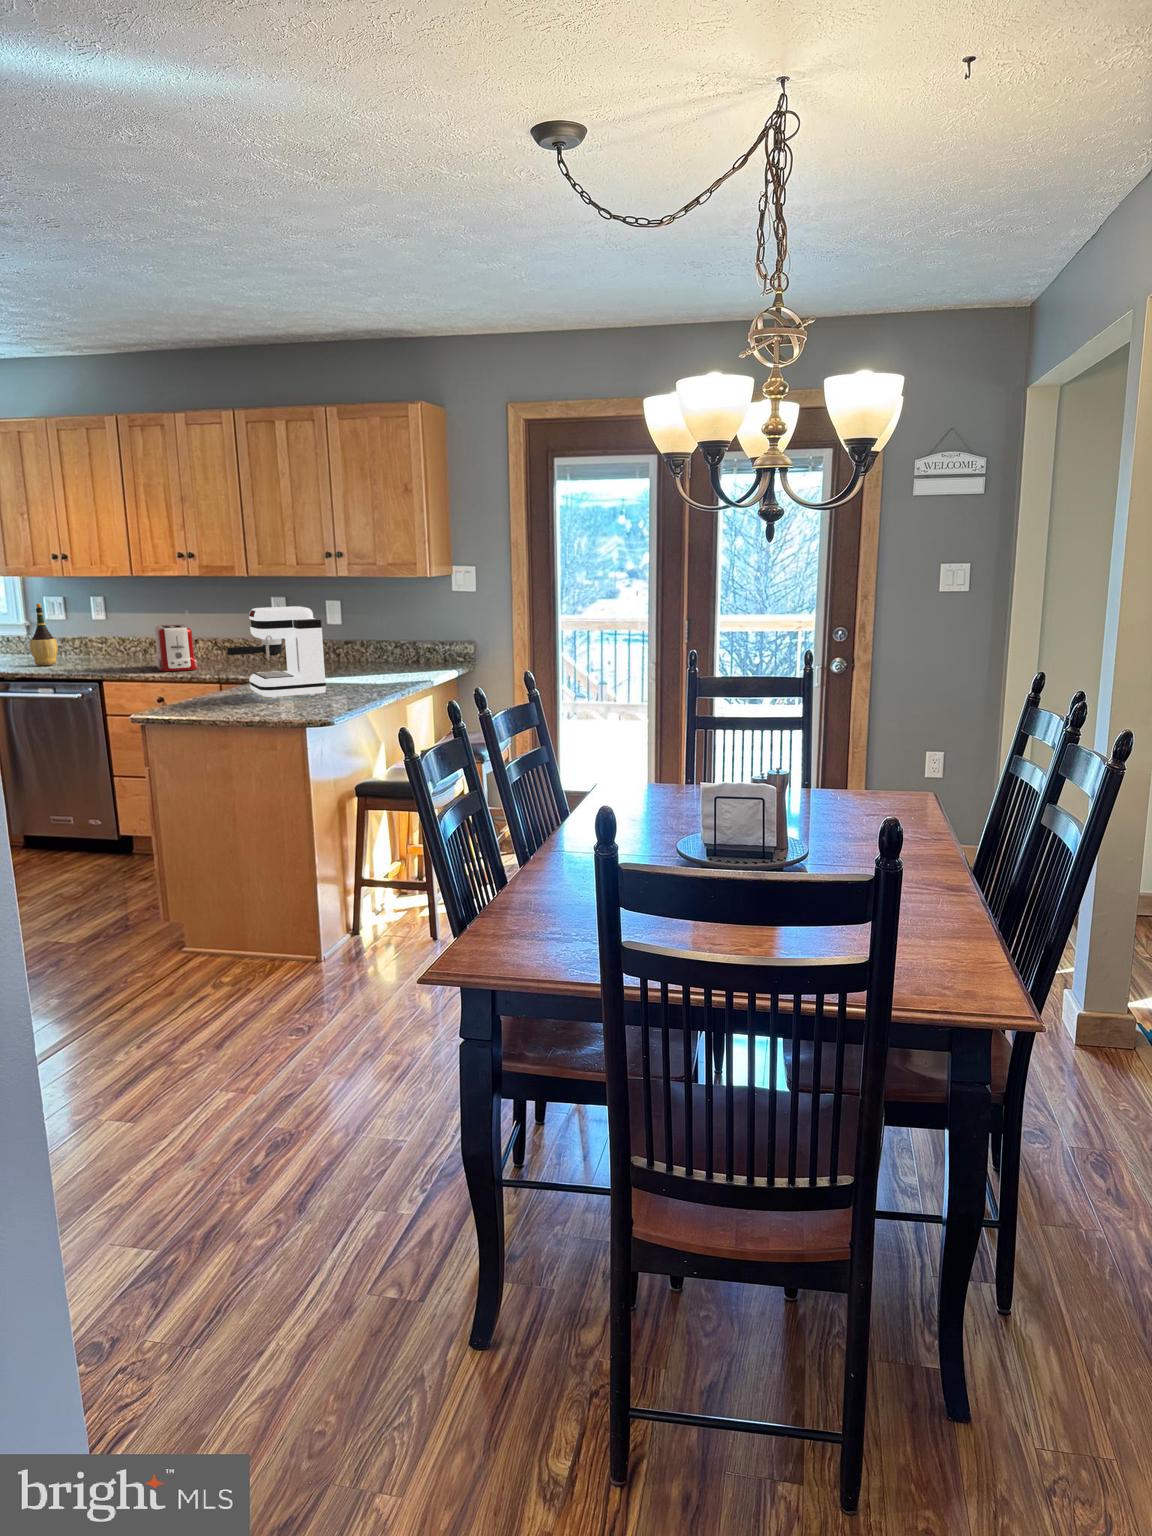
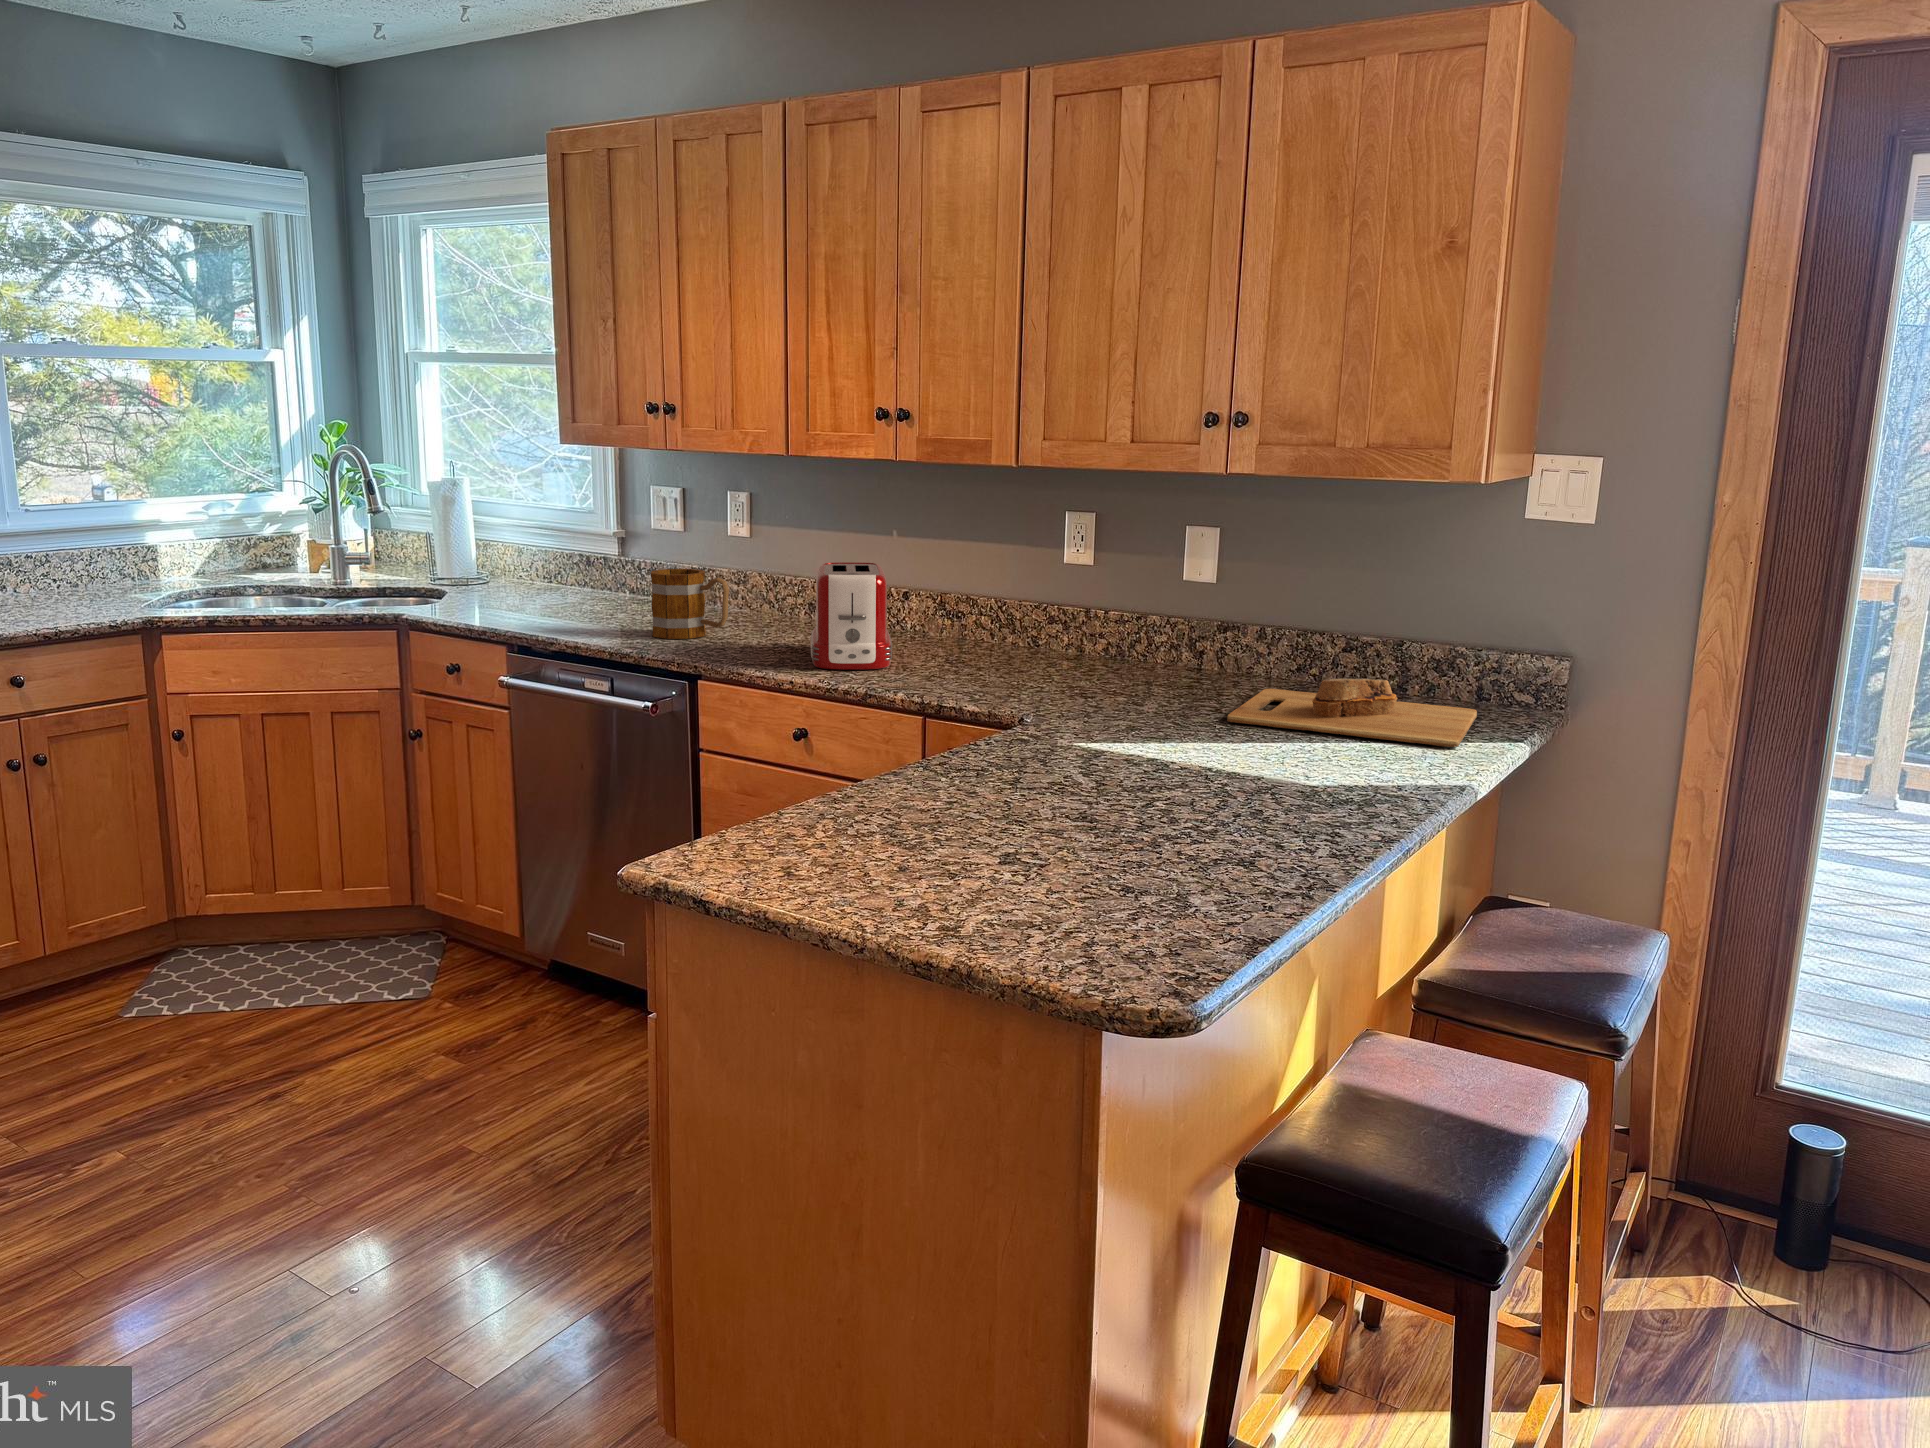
wine bottle: present [30,604,58,665] -> none [599,503,648,625]
coffee maker: present [227,606,326,699] -> none [922,565,1187,832]
mug: none [63,634,107,668] -> present [651,569,729,639]
cutting board: none [348,654,444,673] -> present [1227,679,1477,747]

